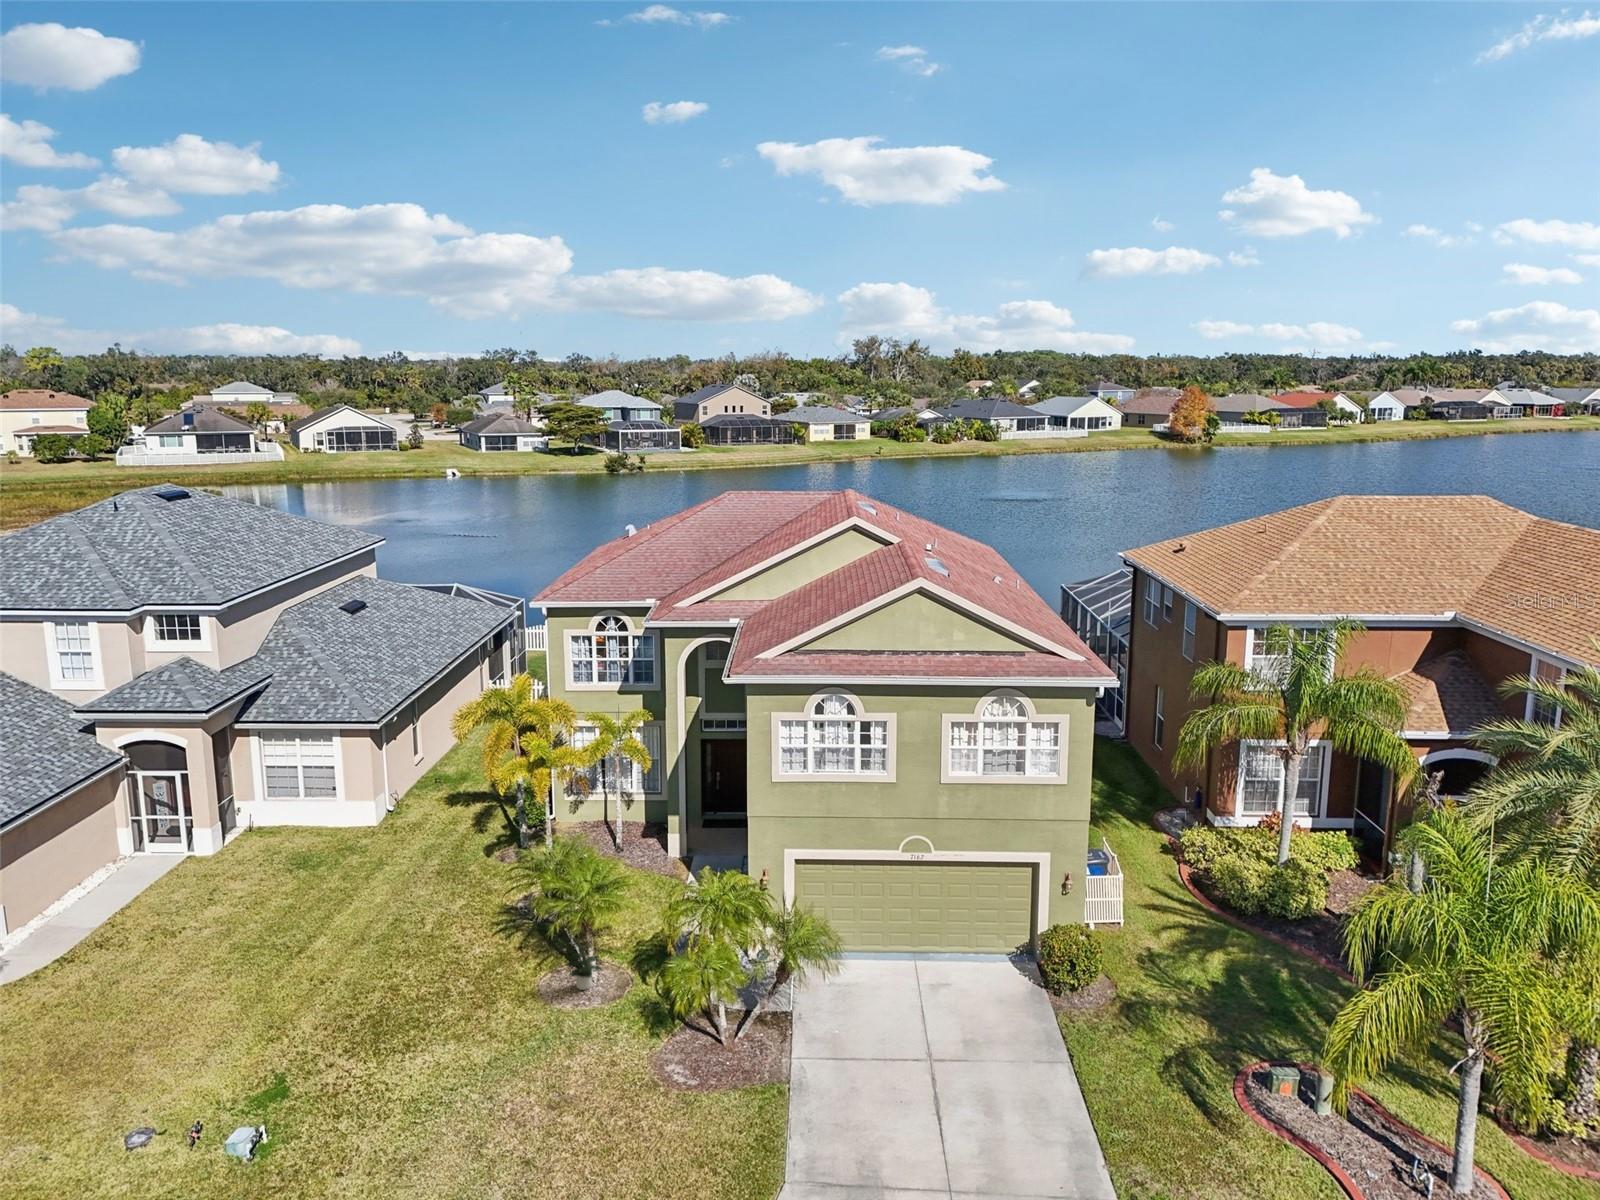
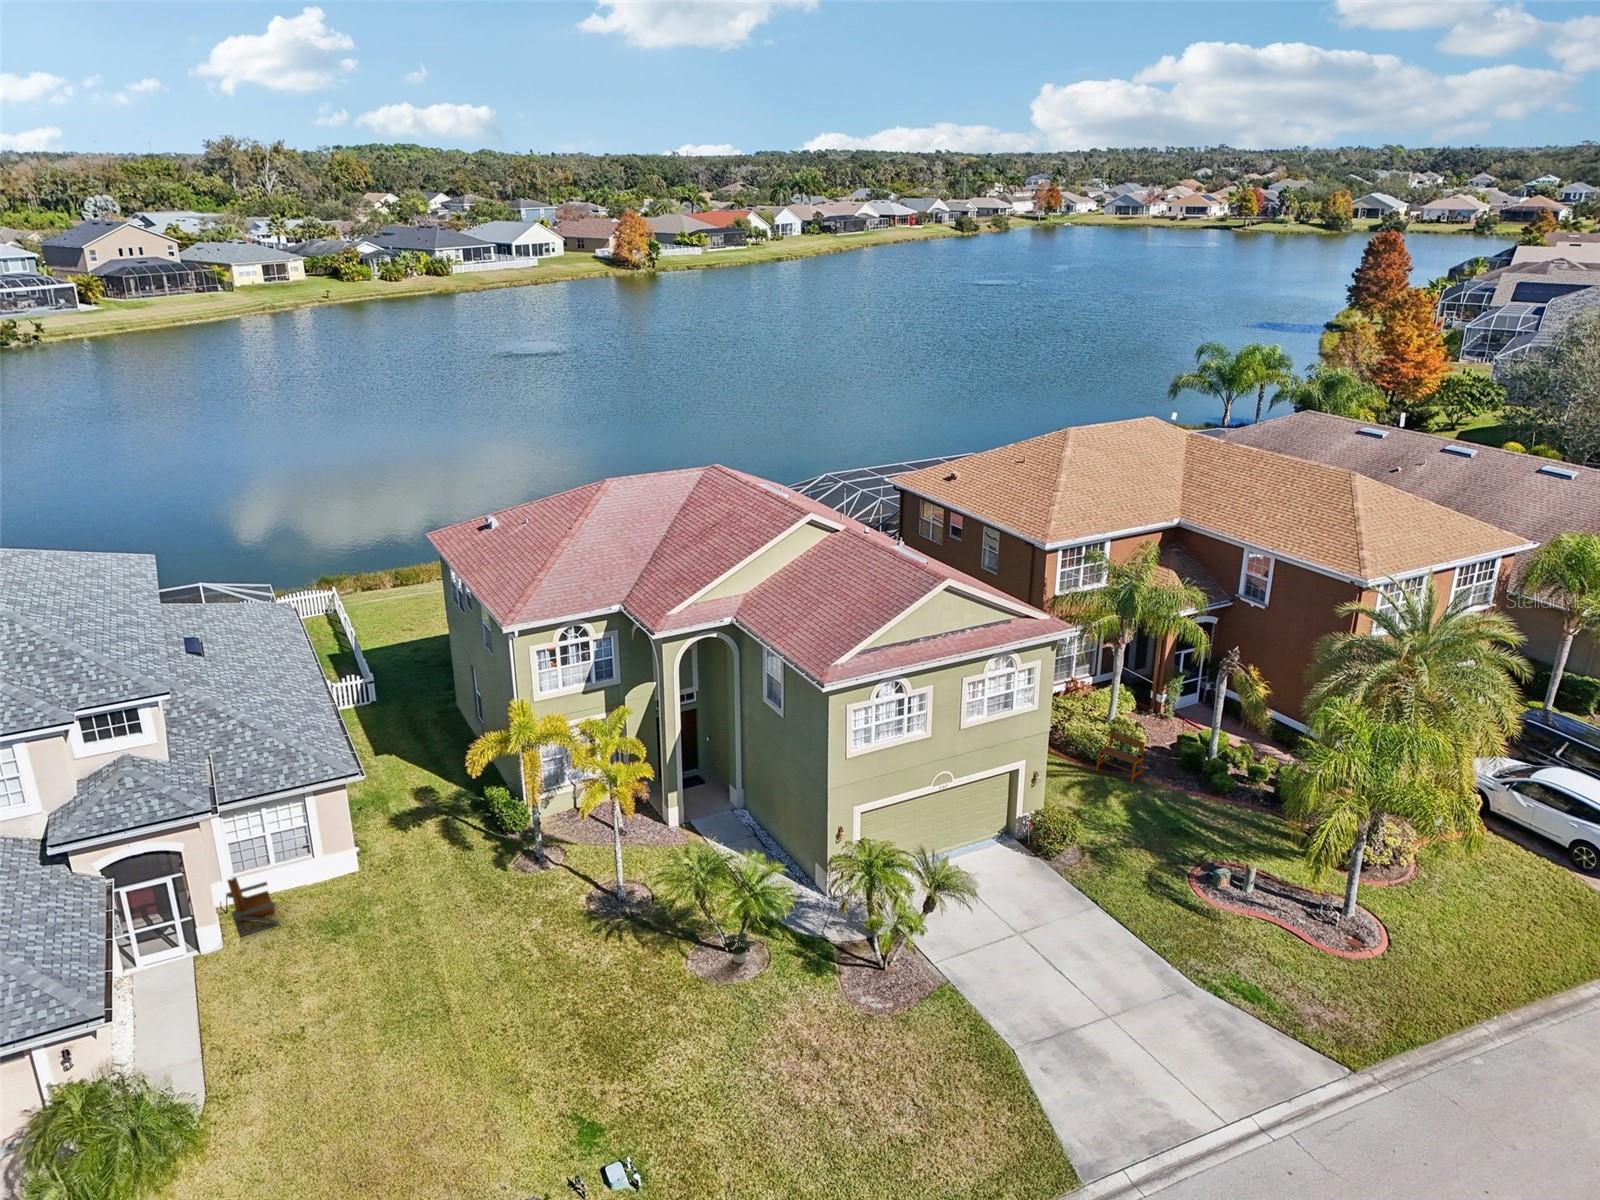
lounge chair: none [226,794,284,848] -> present [226,878,279,937]
bench: none [1225,865,1293,942] -> present [1096,731,1145,784]

